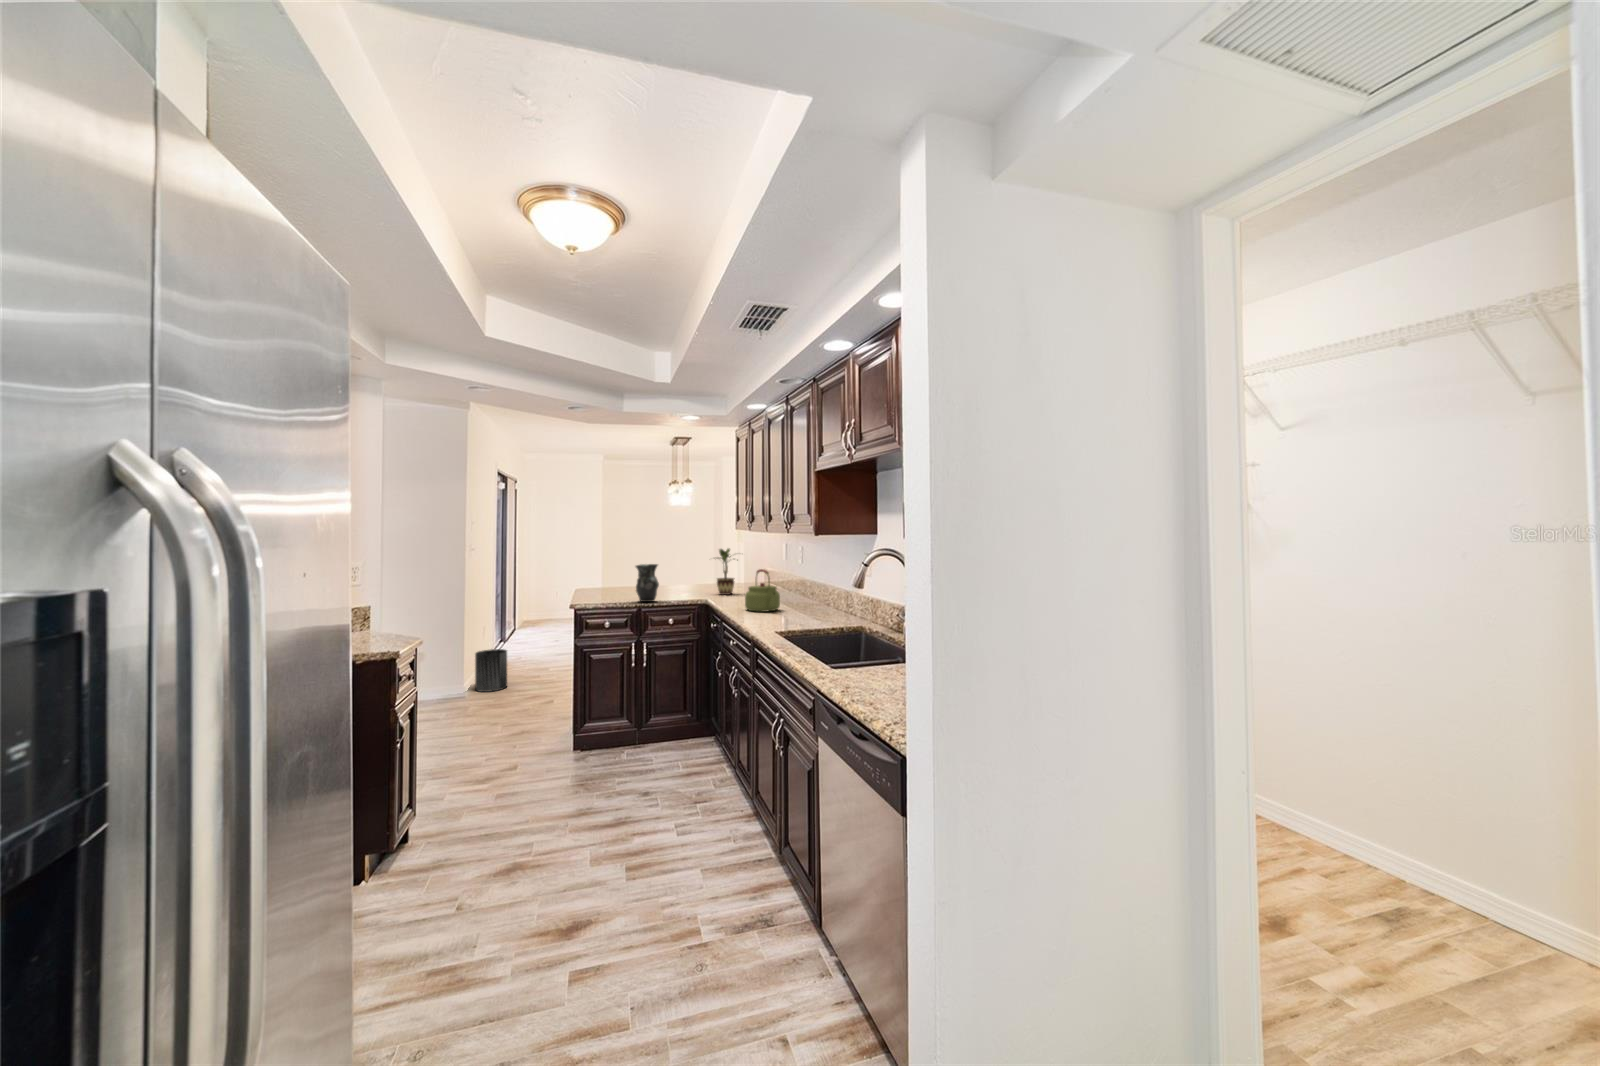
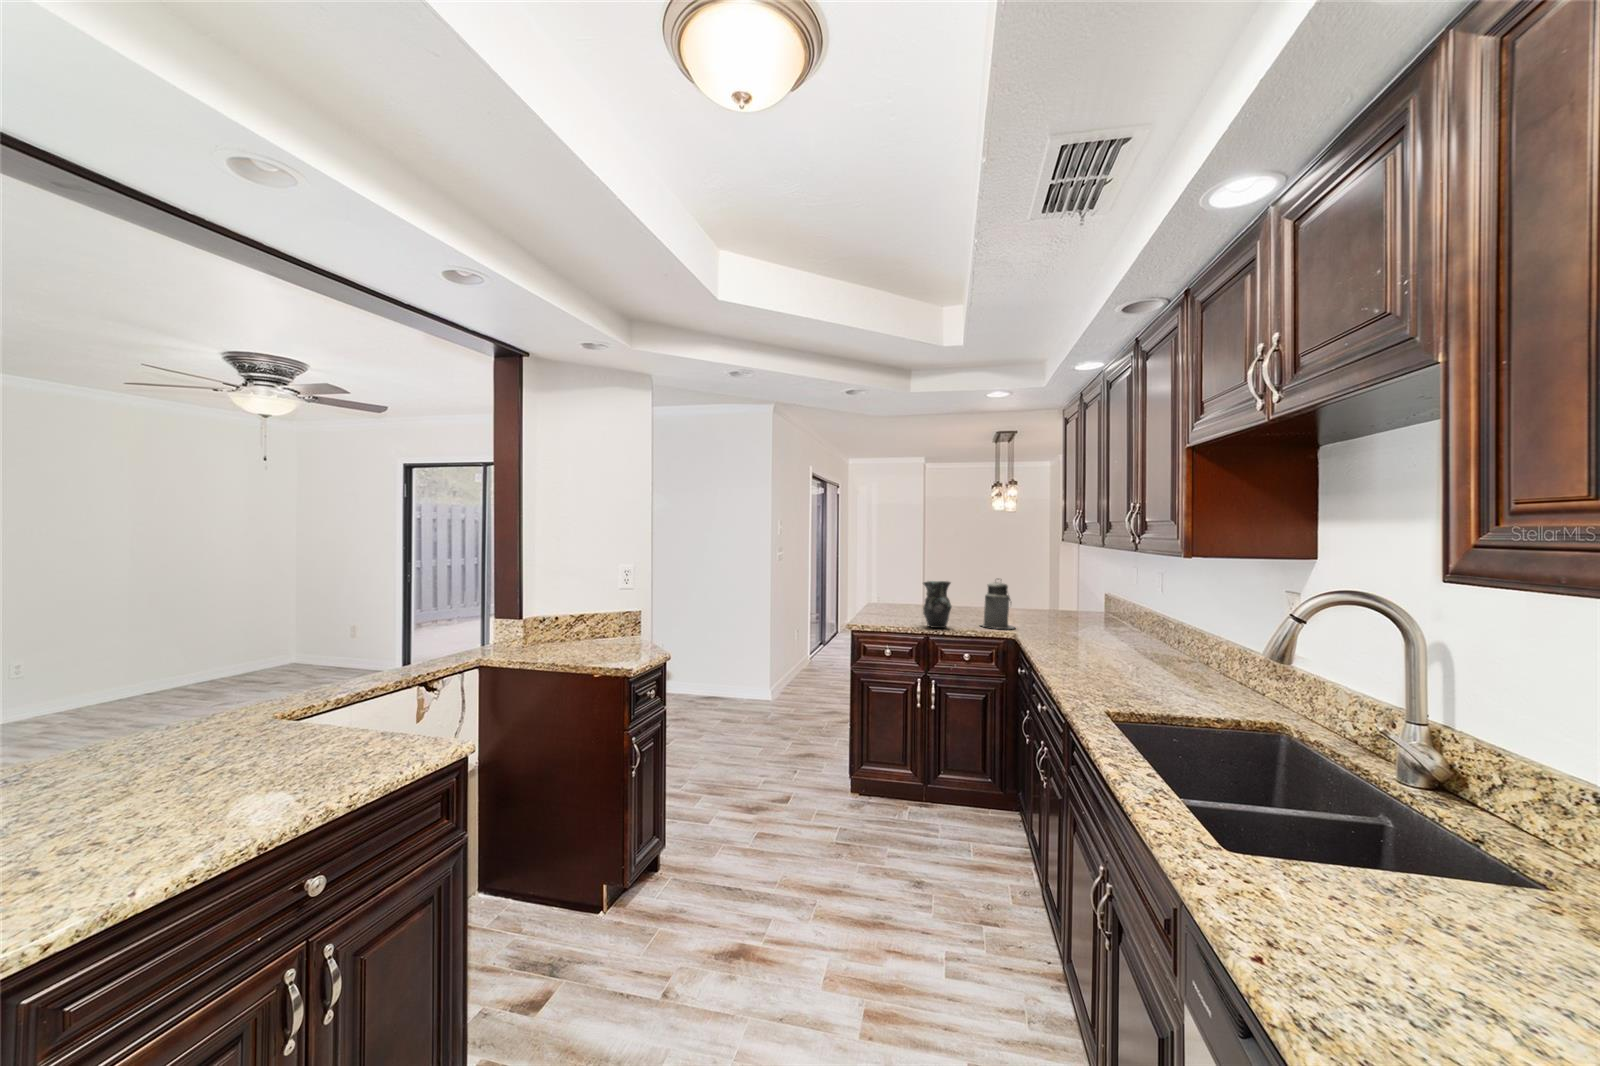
potted plant: present [717,549,738,595] -> none [1022,564,1072,625]
canister: none [679,560,707,599] -> present [982,582,1015,629]
kettle: present [745,569,780,612] -> none [1065,598,1122,661]
trash can: present [475,649,507,692] -> none [783,656,812,698]

